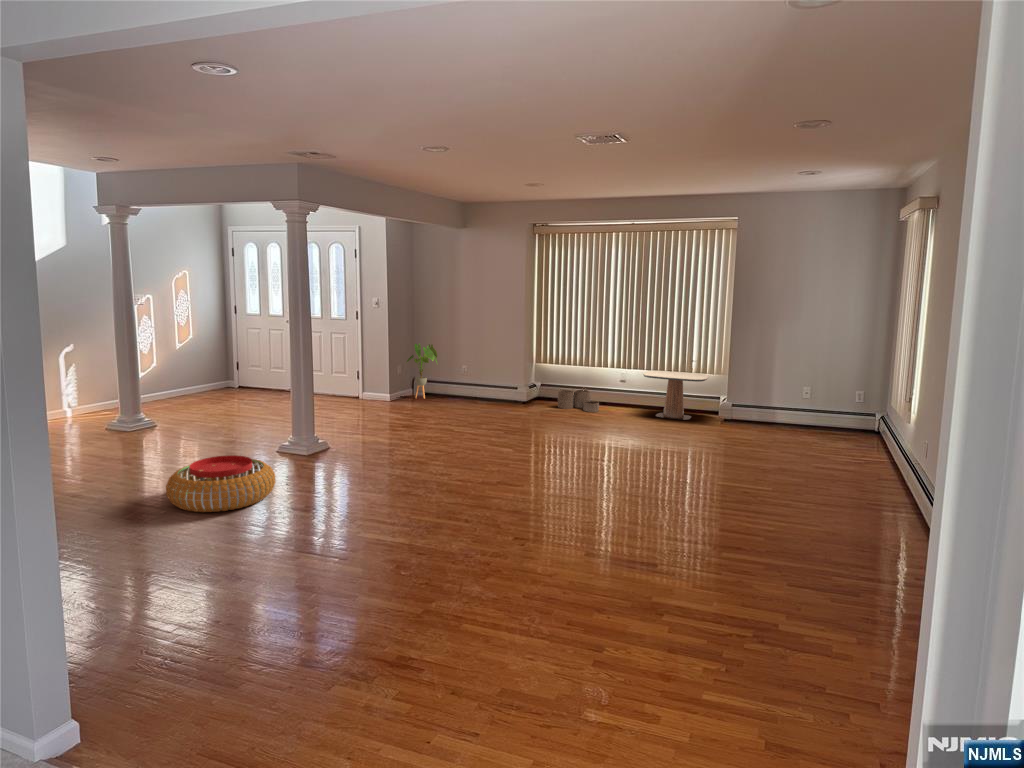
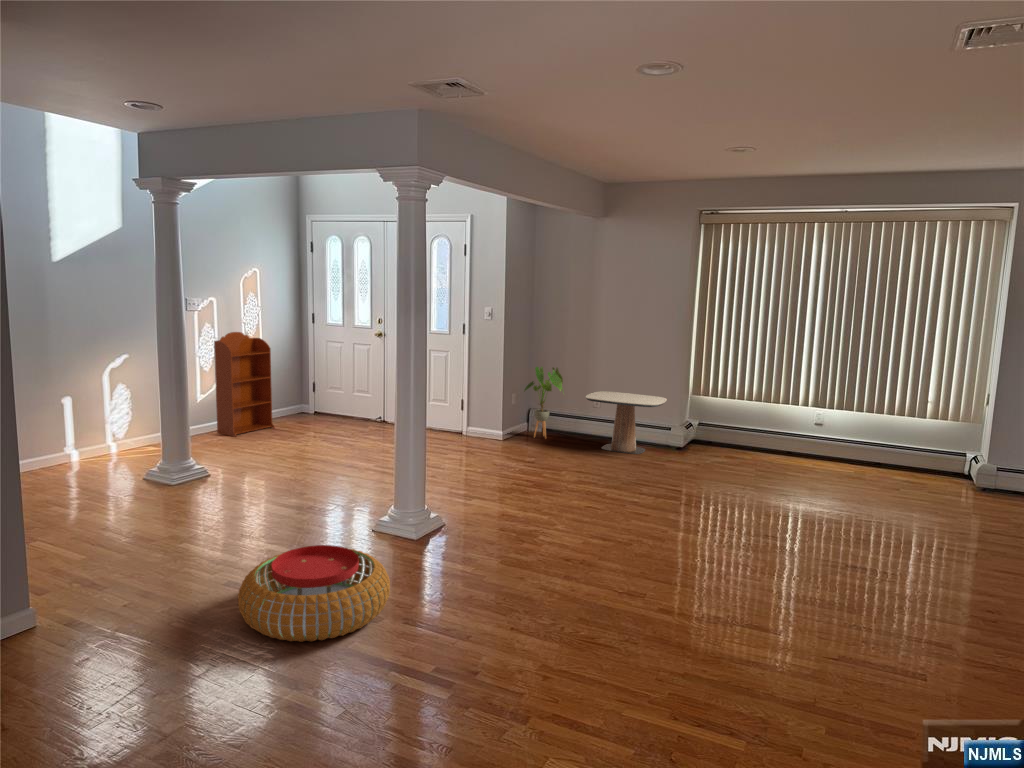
bookcase: none [153,321,207,404] -> present [214,332,275,437]
side table: present [643,371,709,420] -> present [586,391,667,454]
woven basket: present [558,387,599,412] -> none [728,428,790,468]

